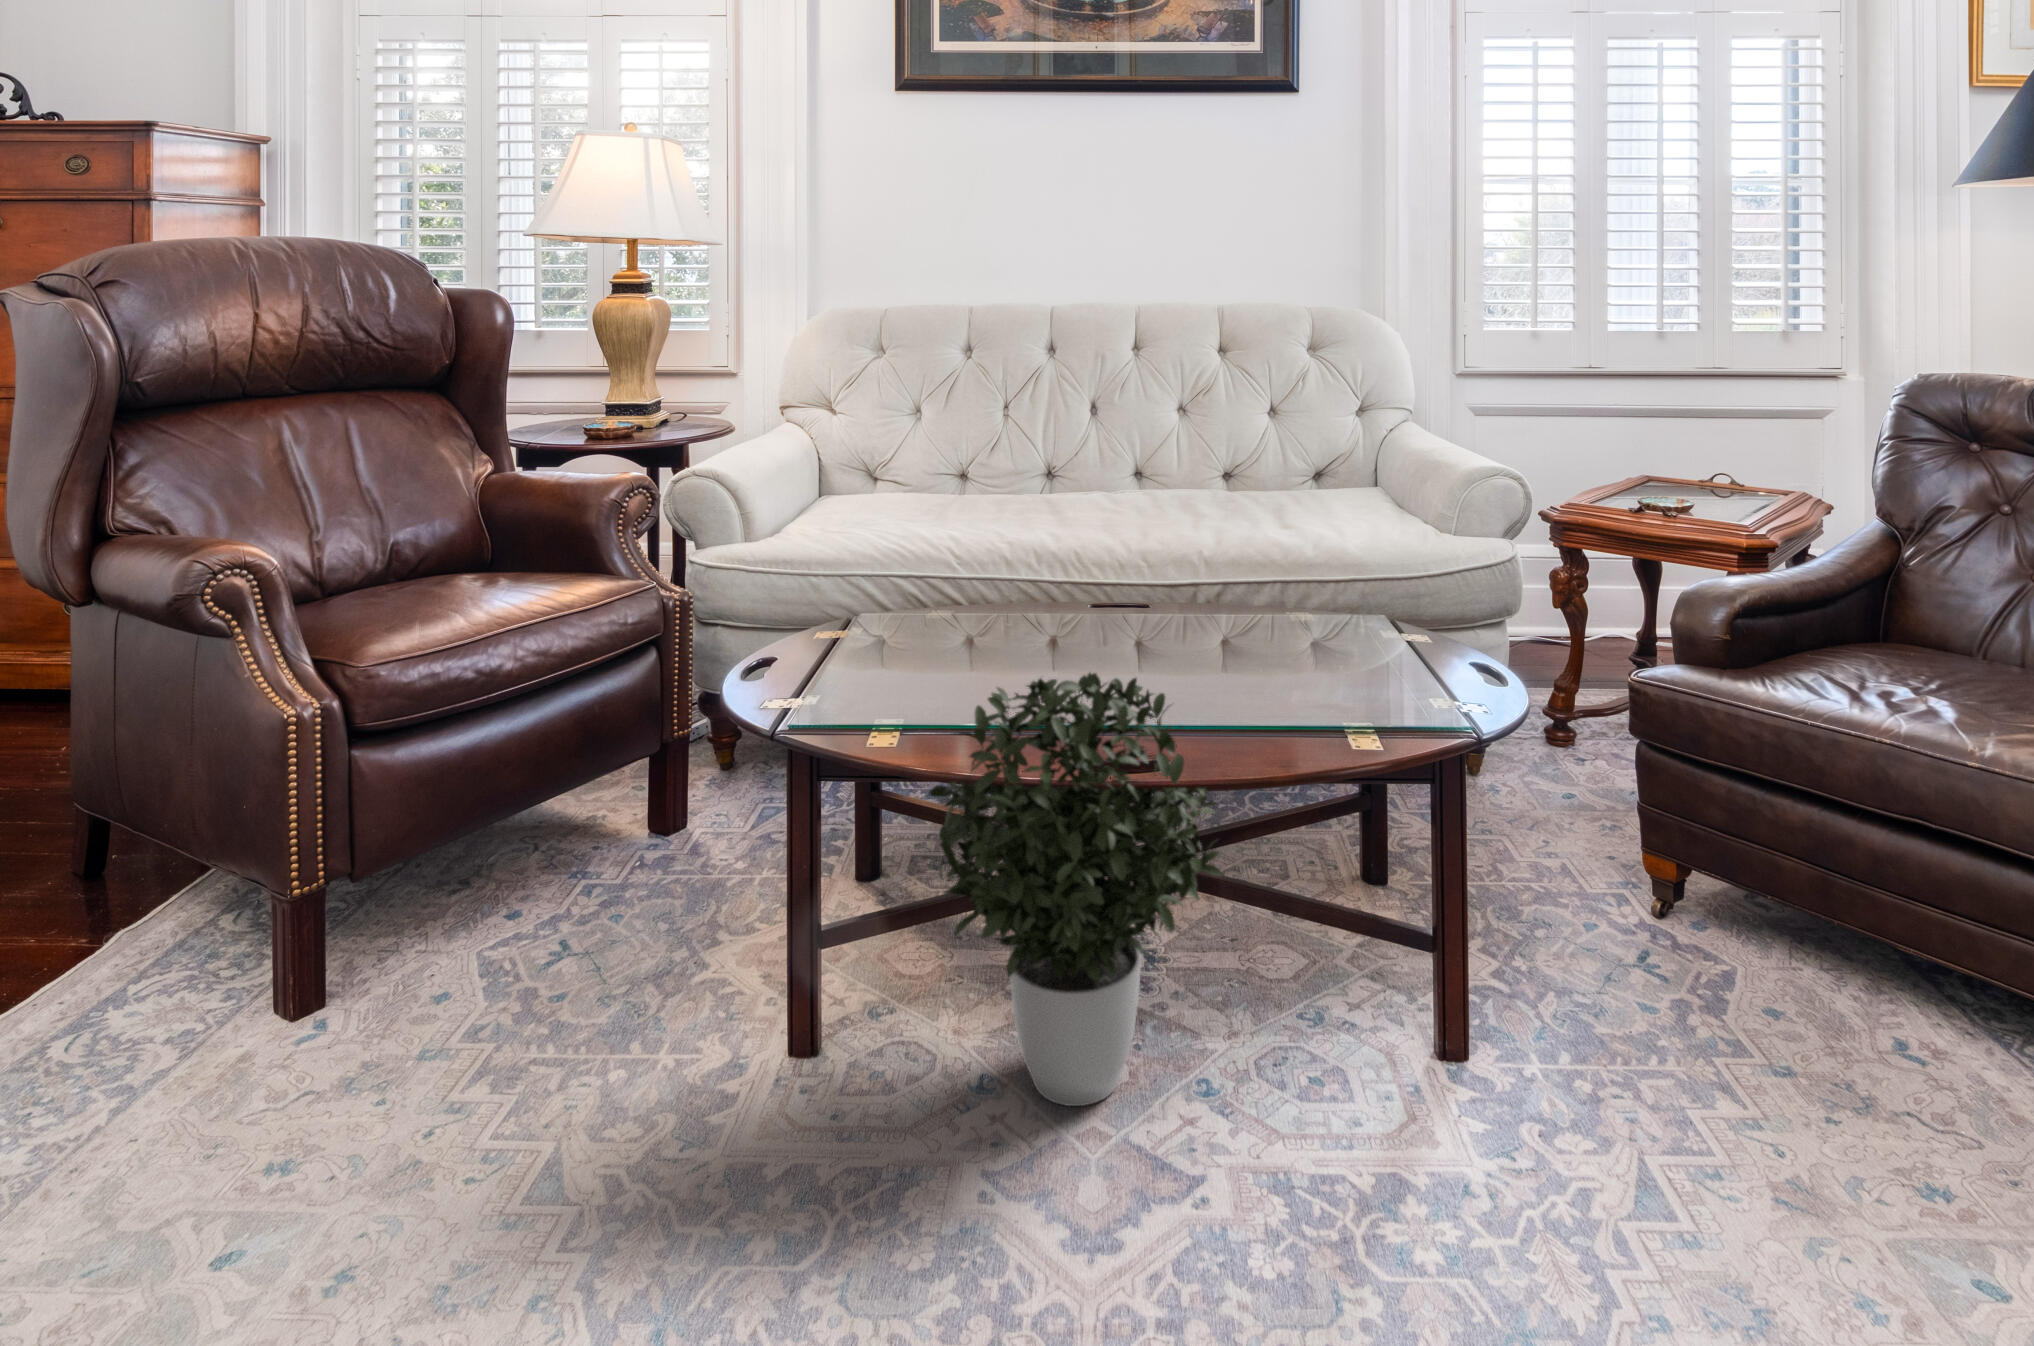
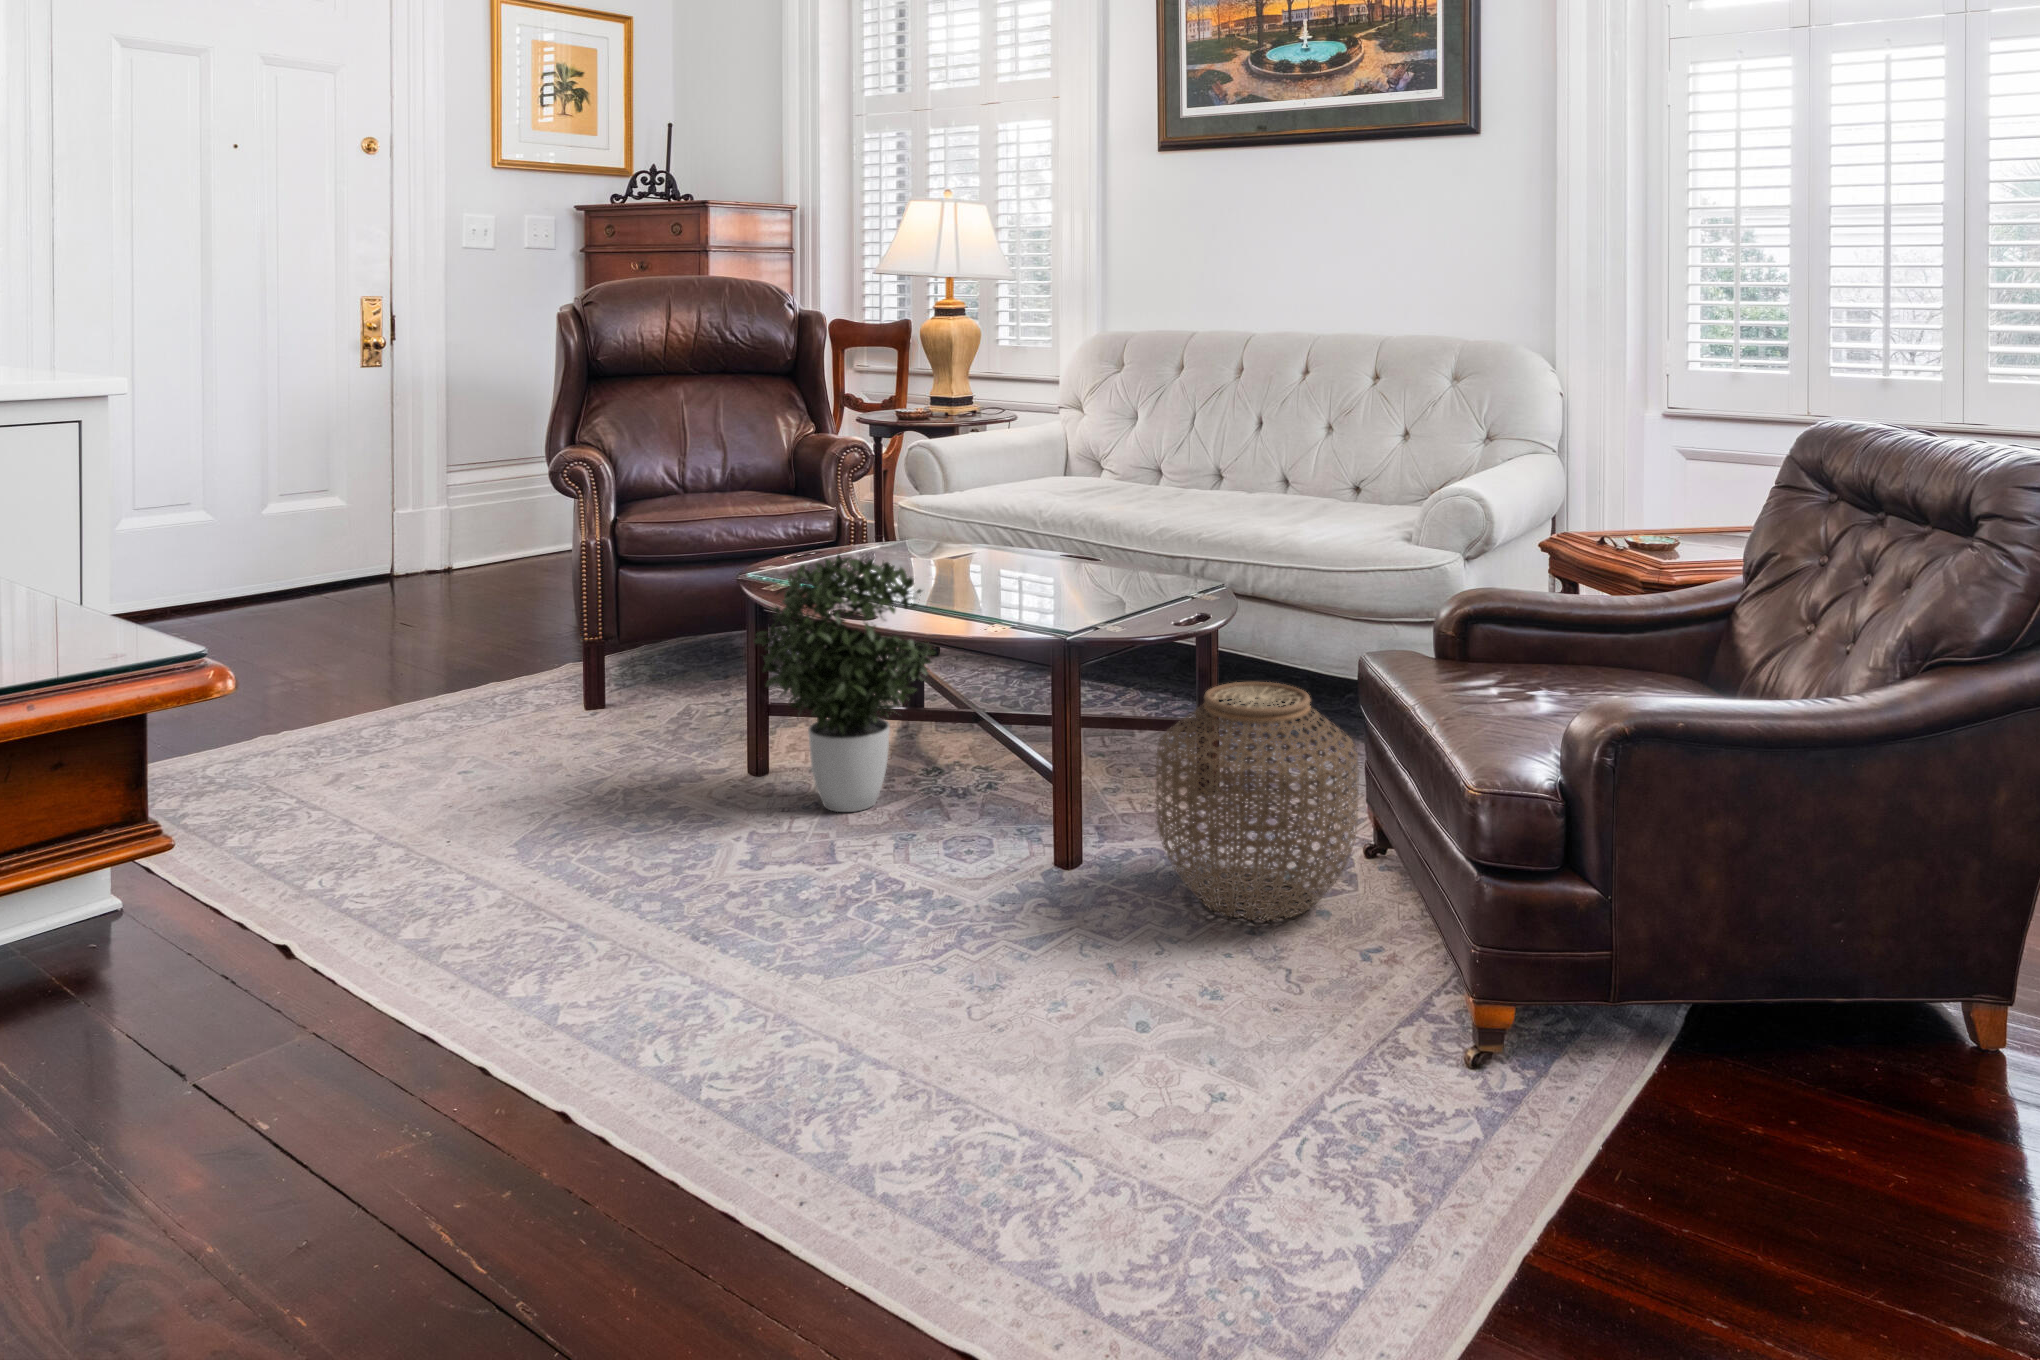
woven basket: none [1641,754,1948,1090] -> present [1156,682,1358,921]

